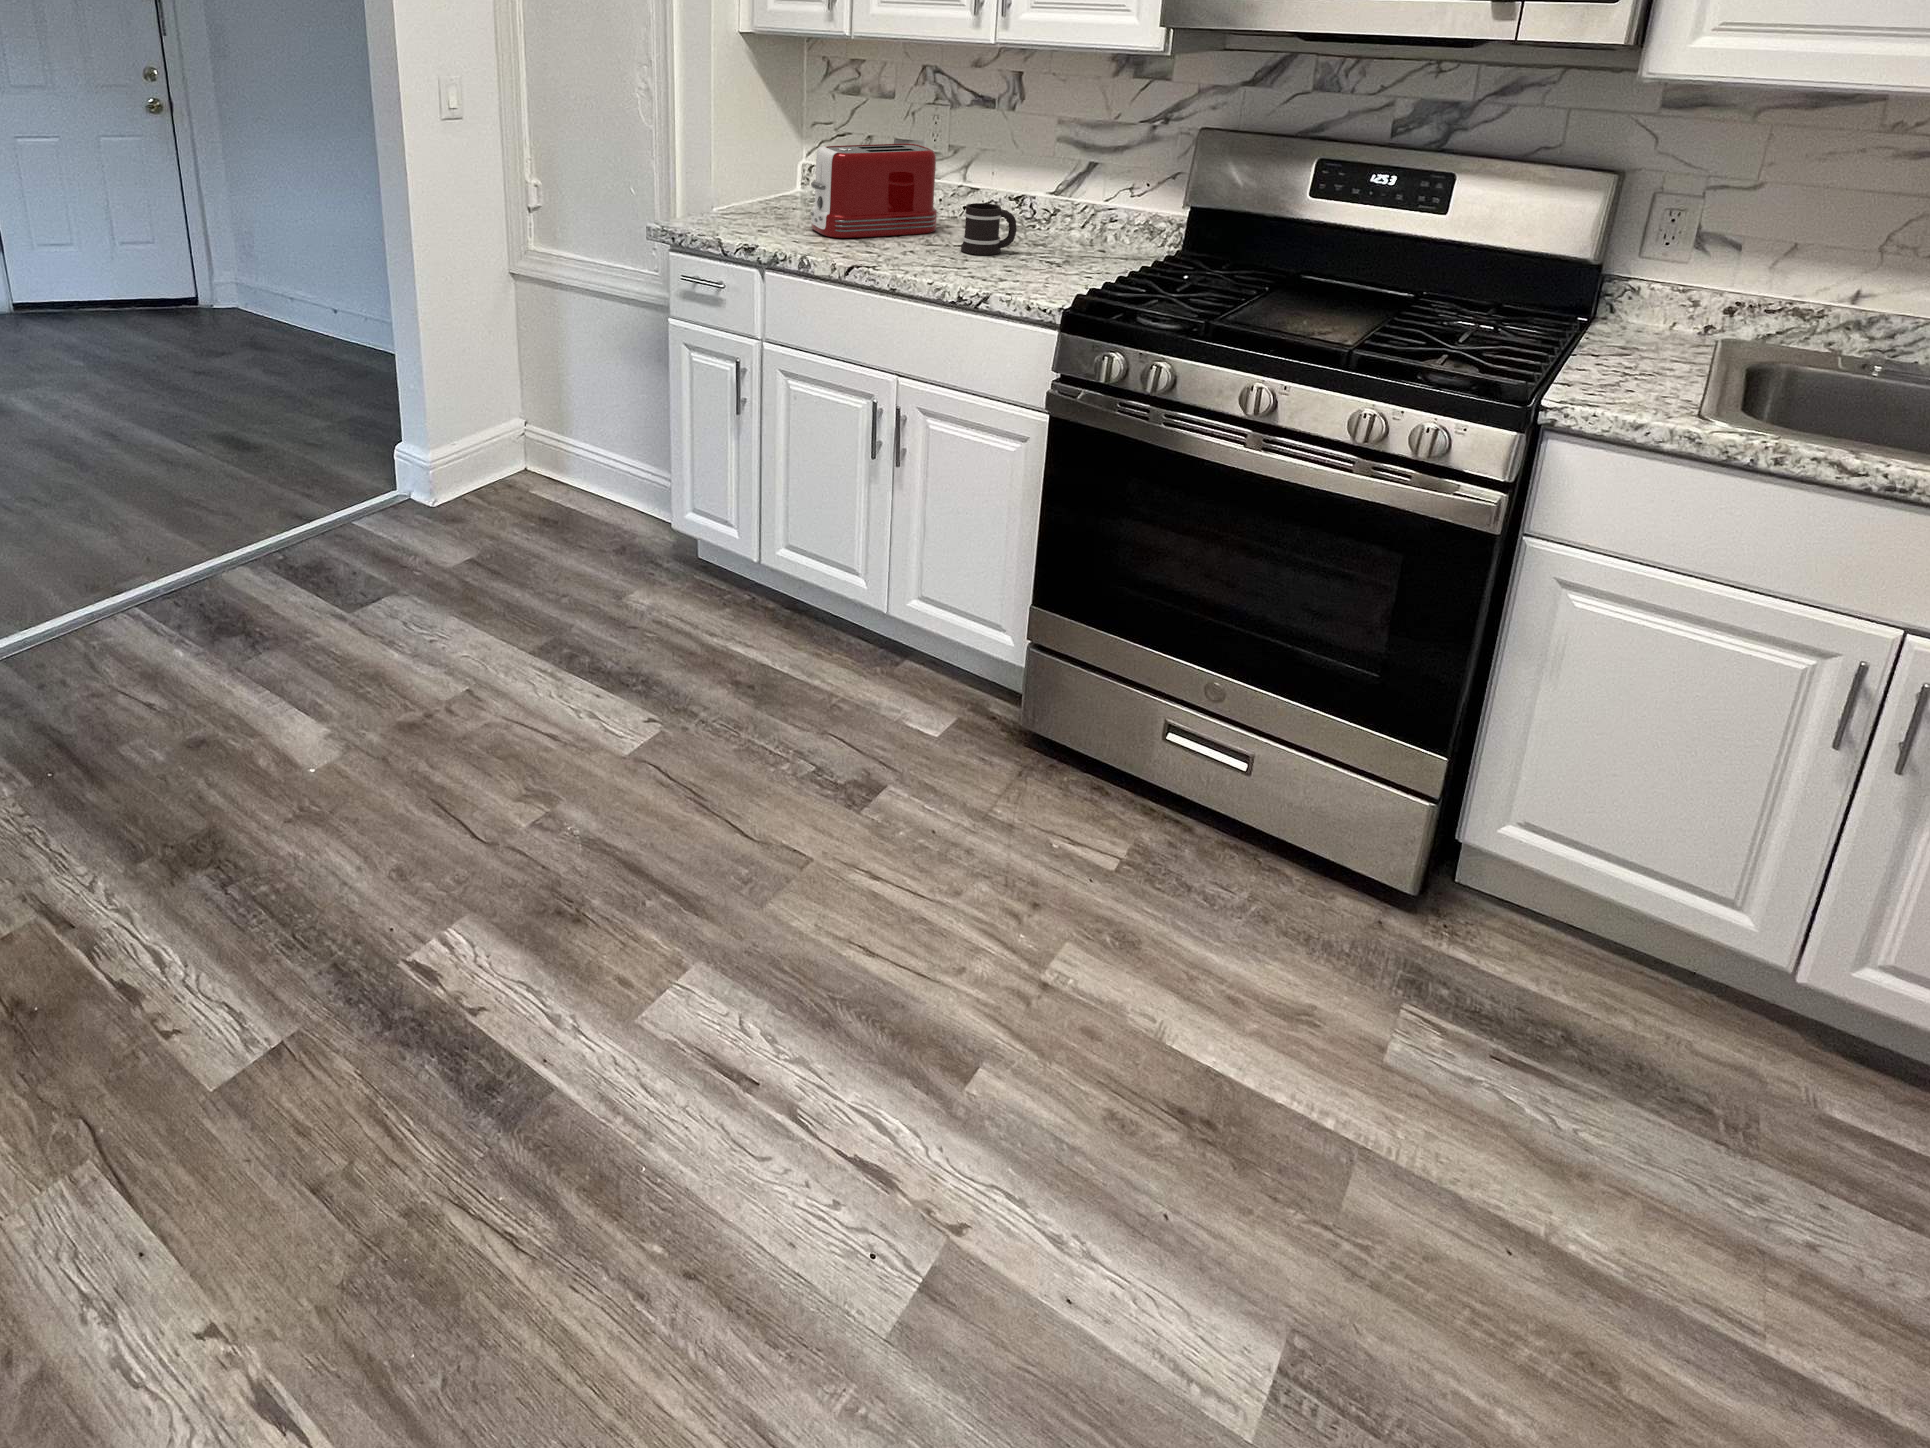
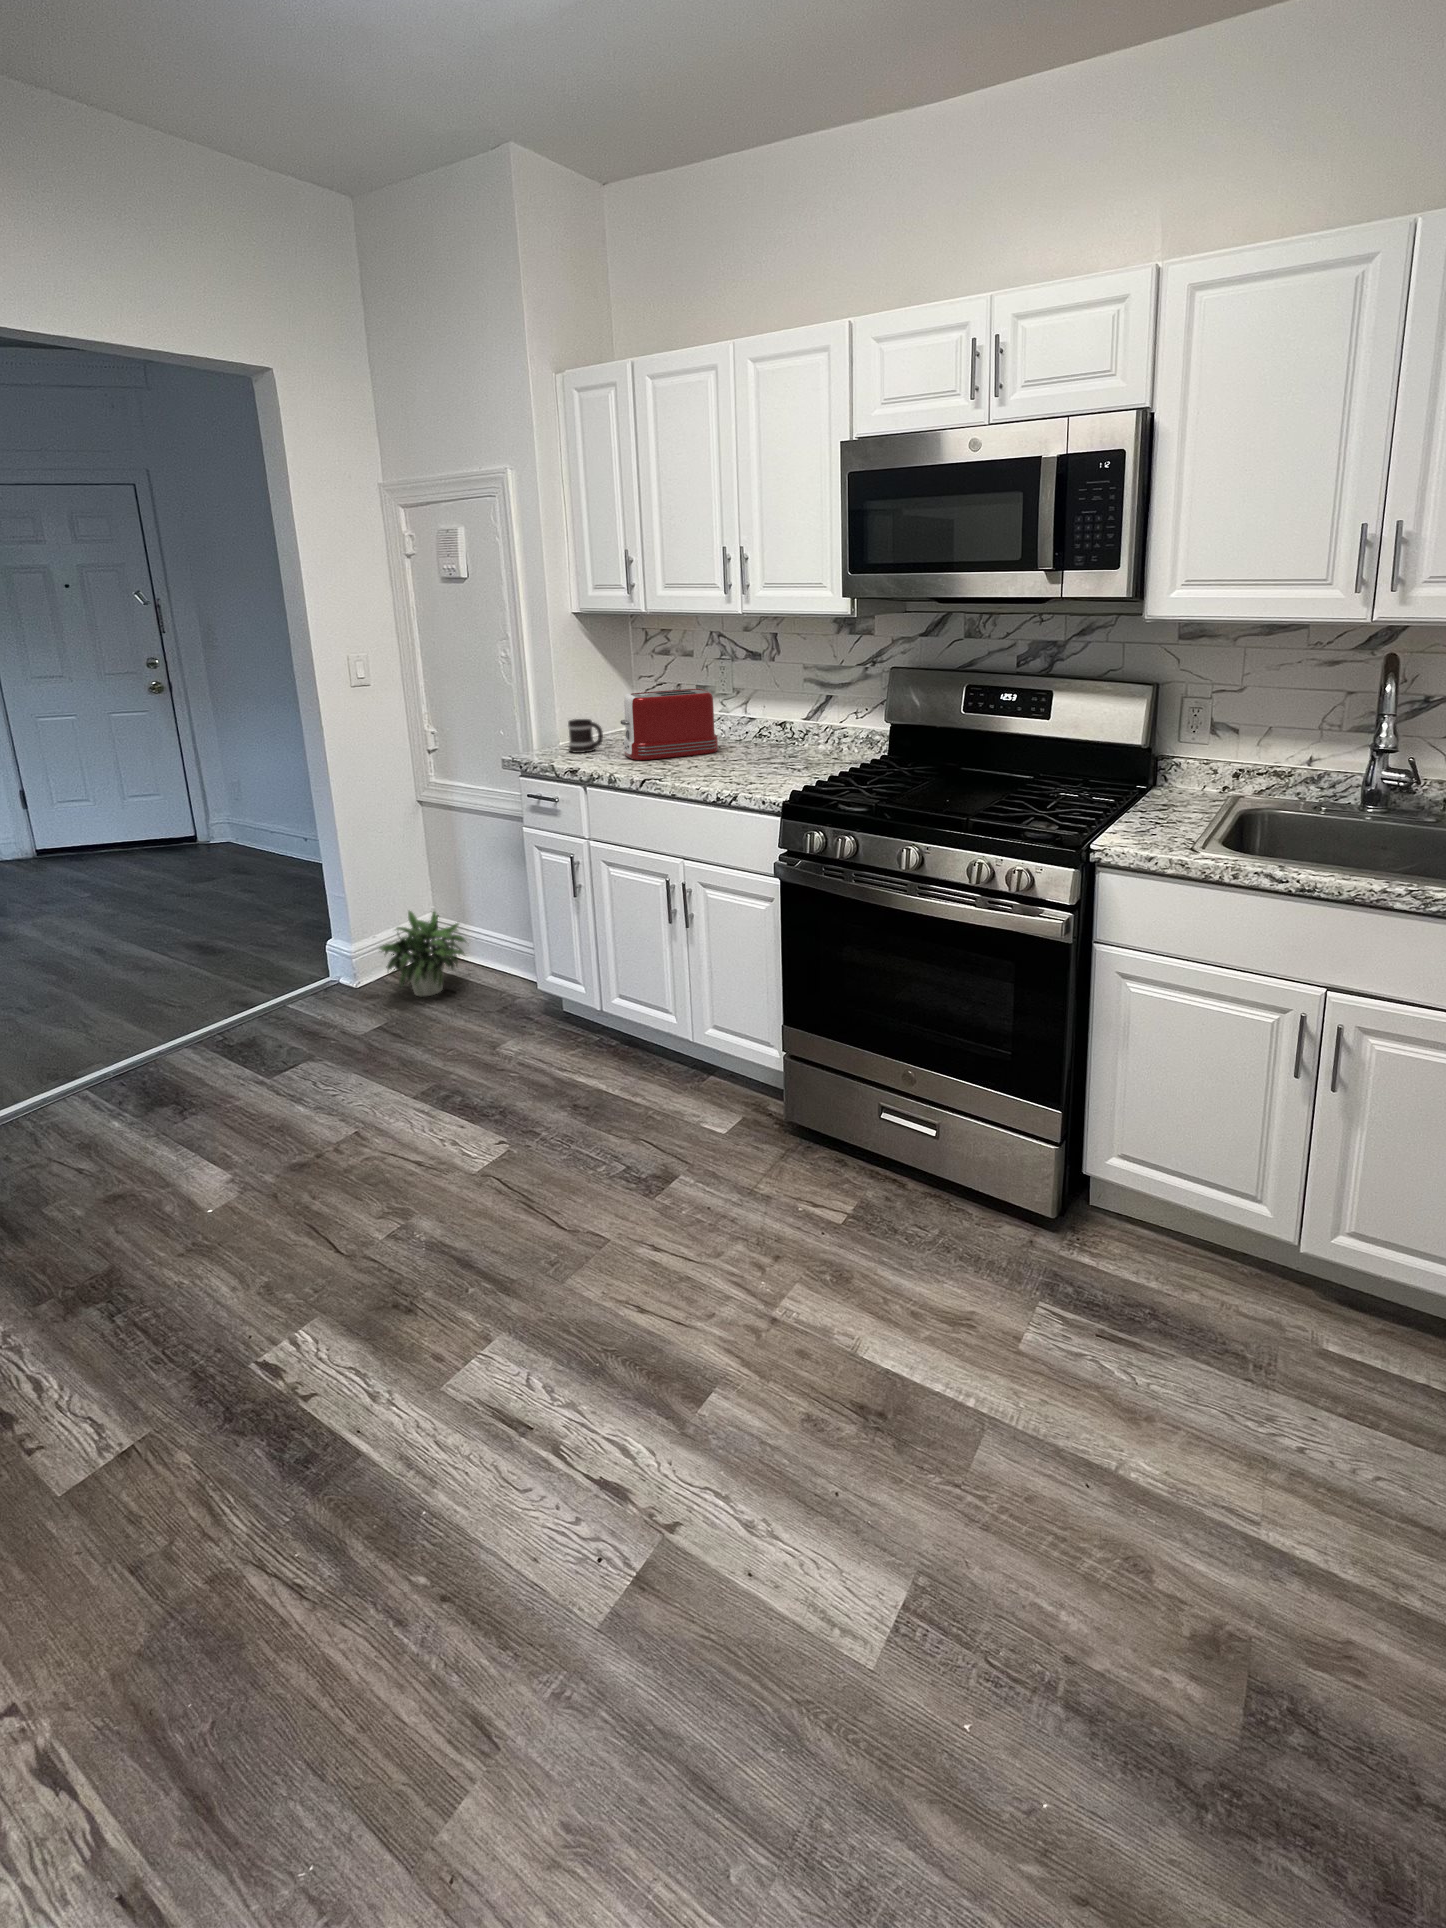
mug: present [961,203,1017,255] -> present [568,719,603,753]
potted plant: none [468,413,579,524] -> present [380,911,475,997]

